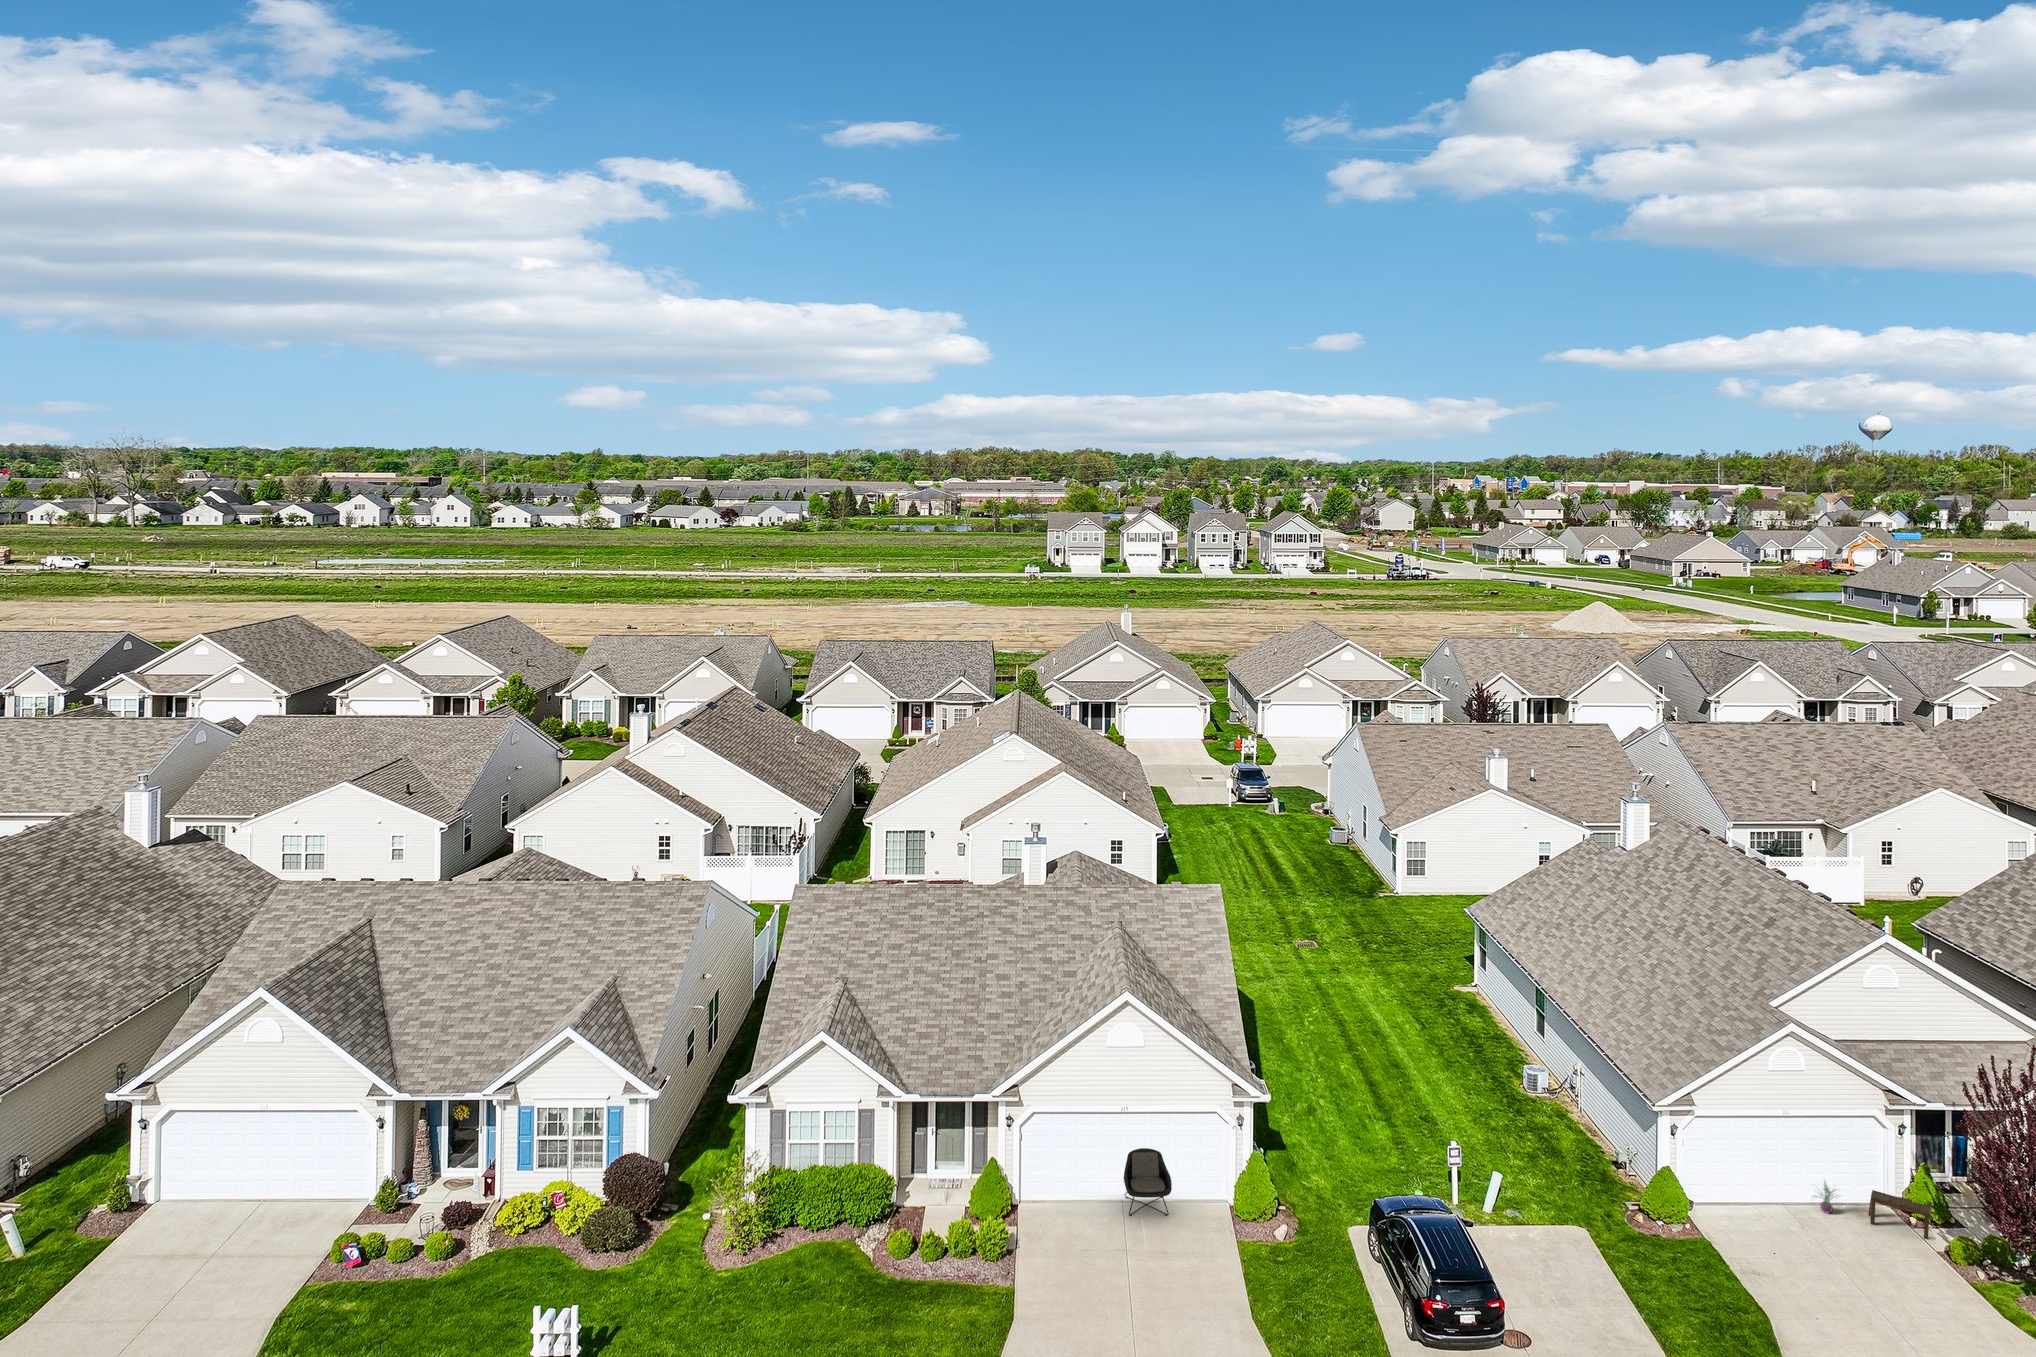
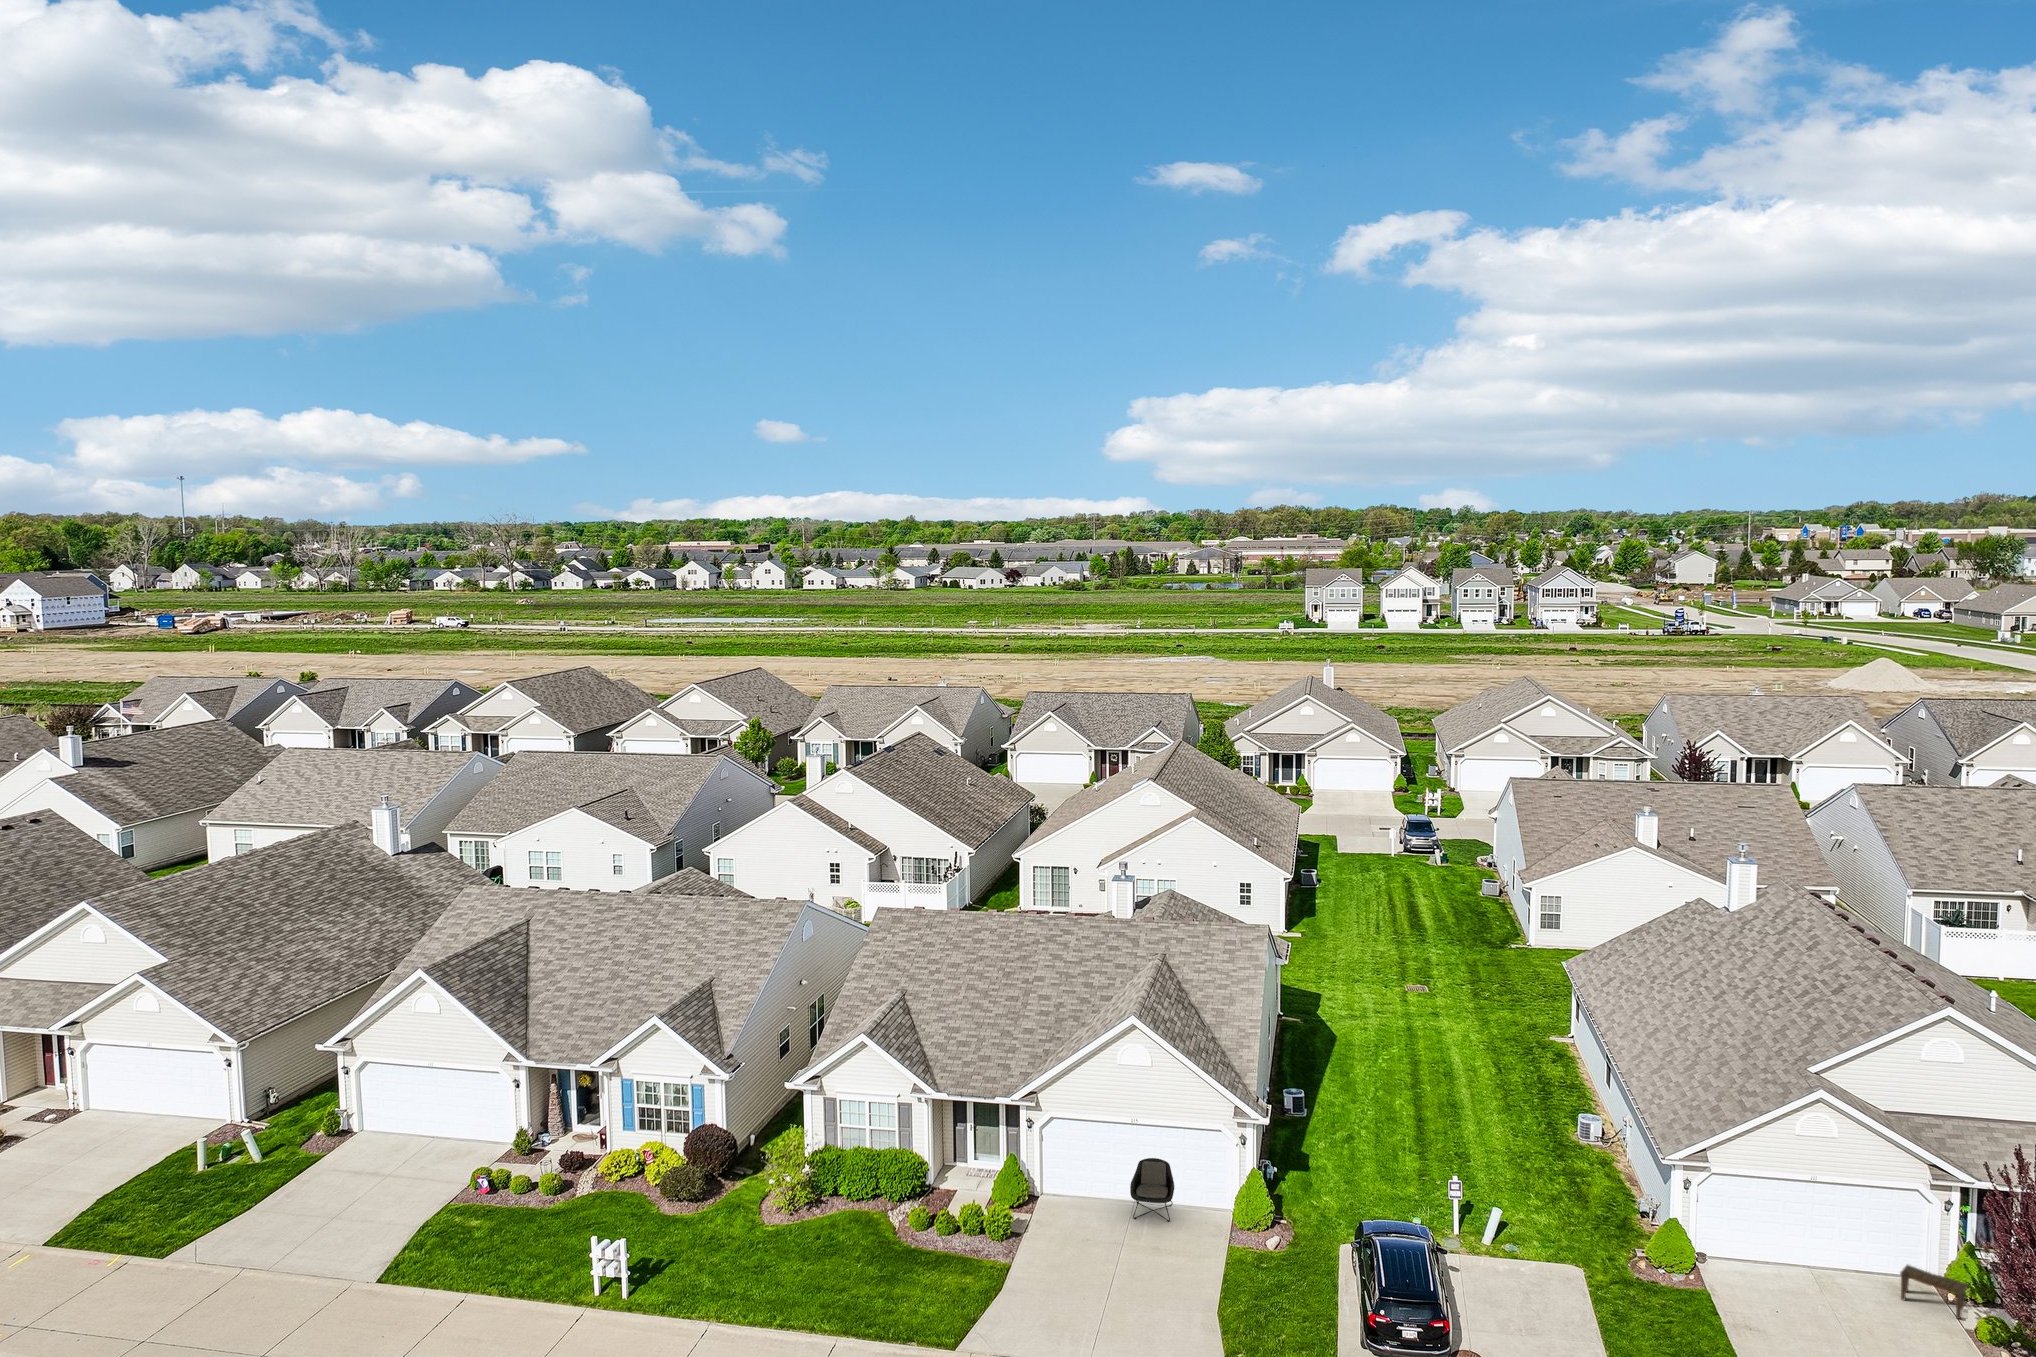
decorative plant: present [1816,1182,1836,1213] -> none [1837,1249,1874,1285]

